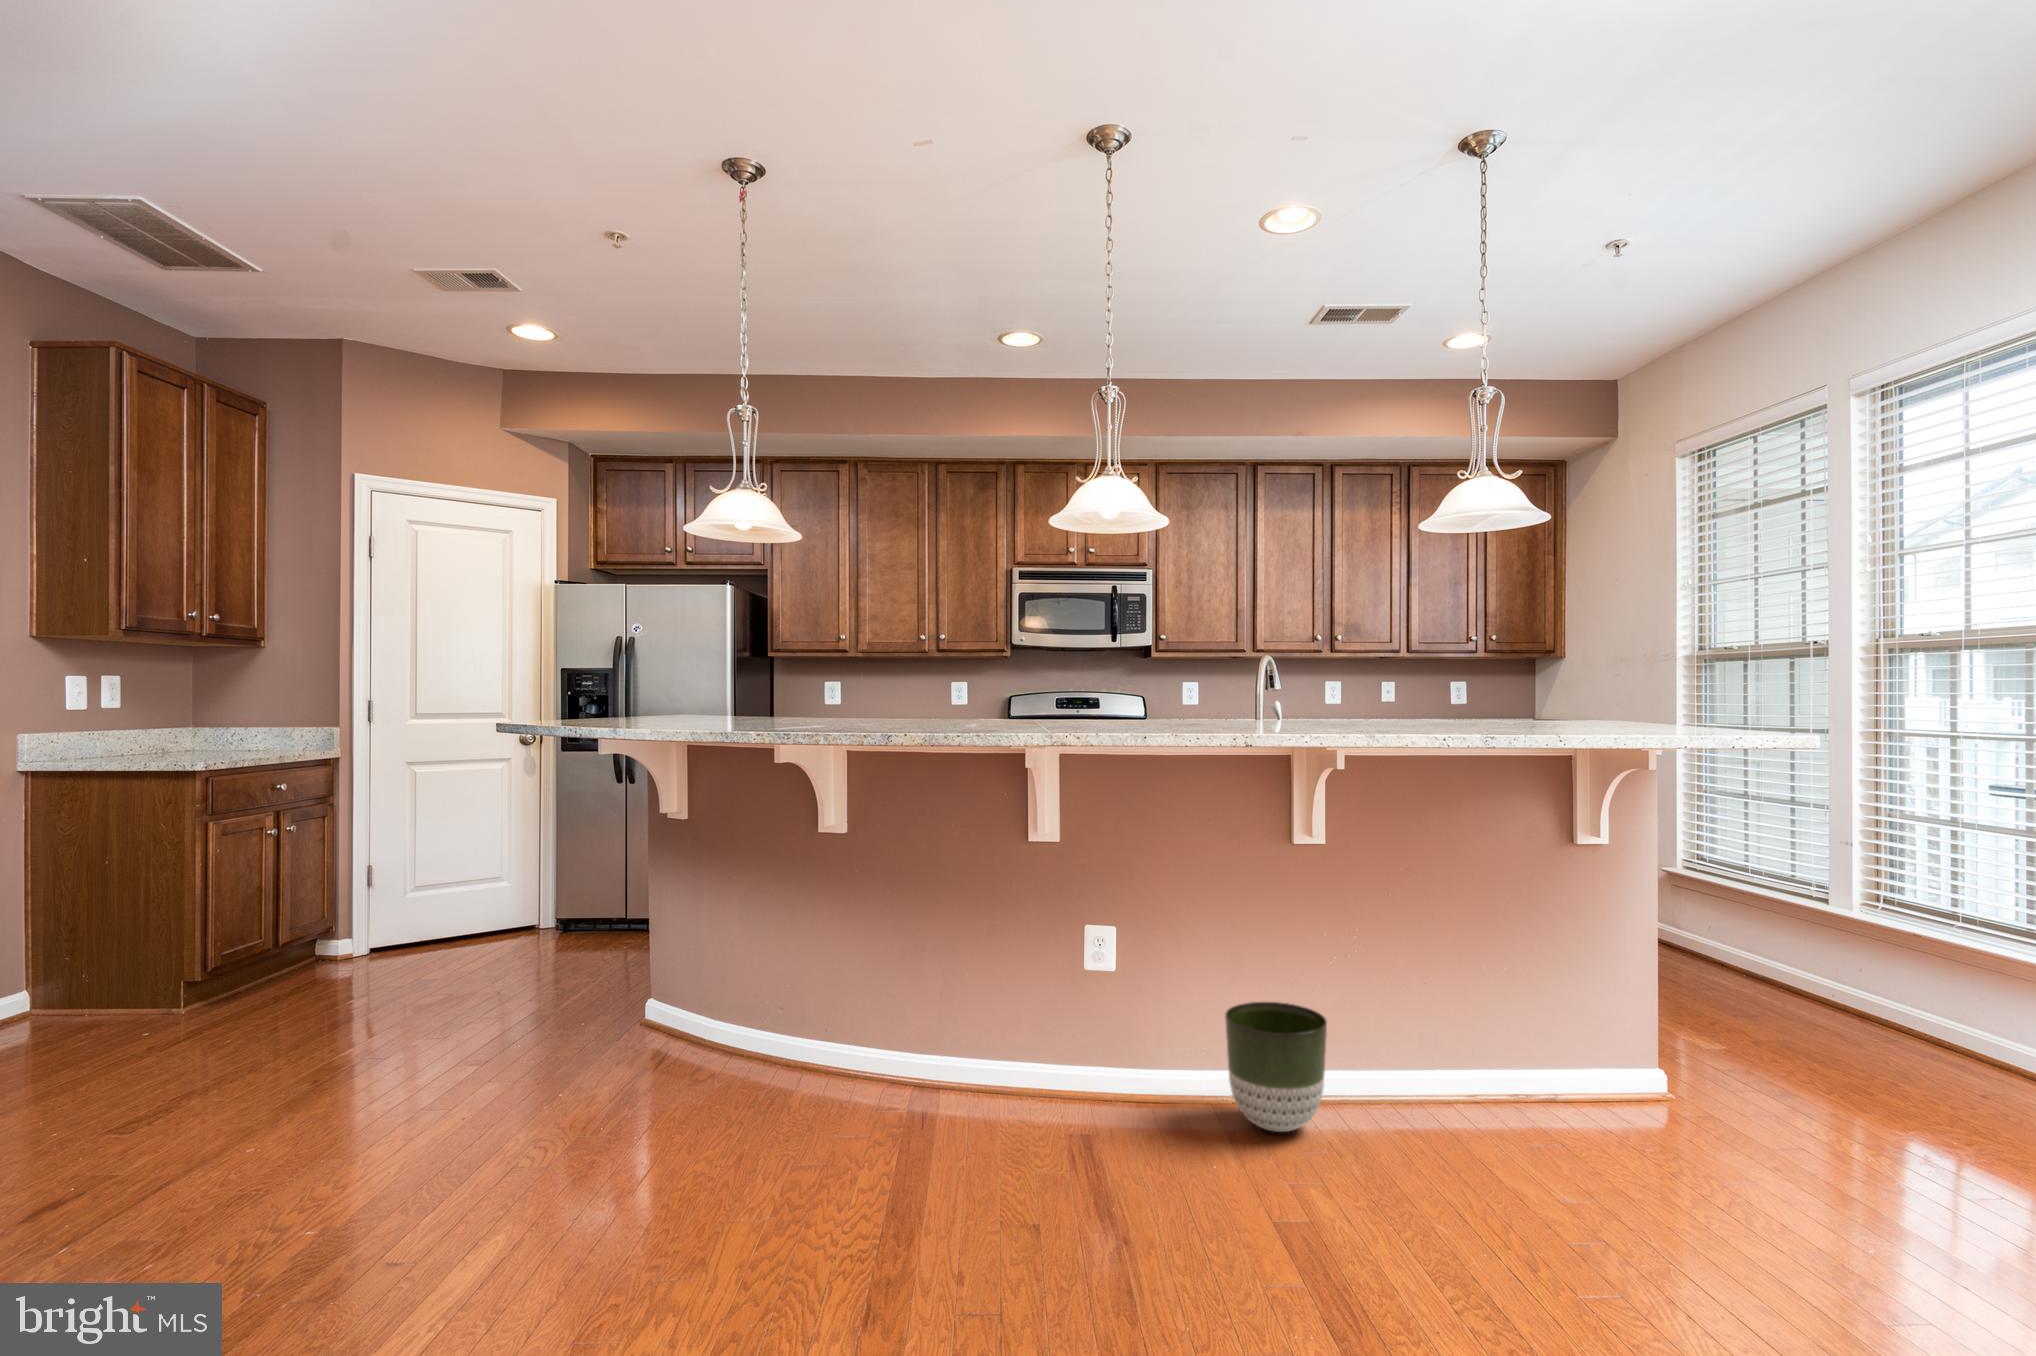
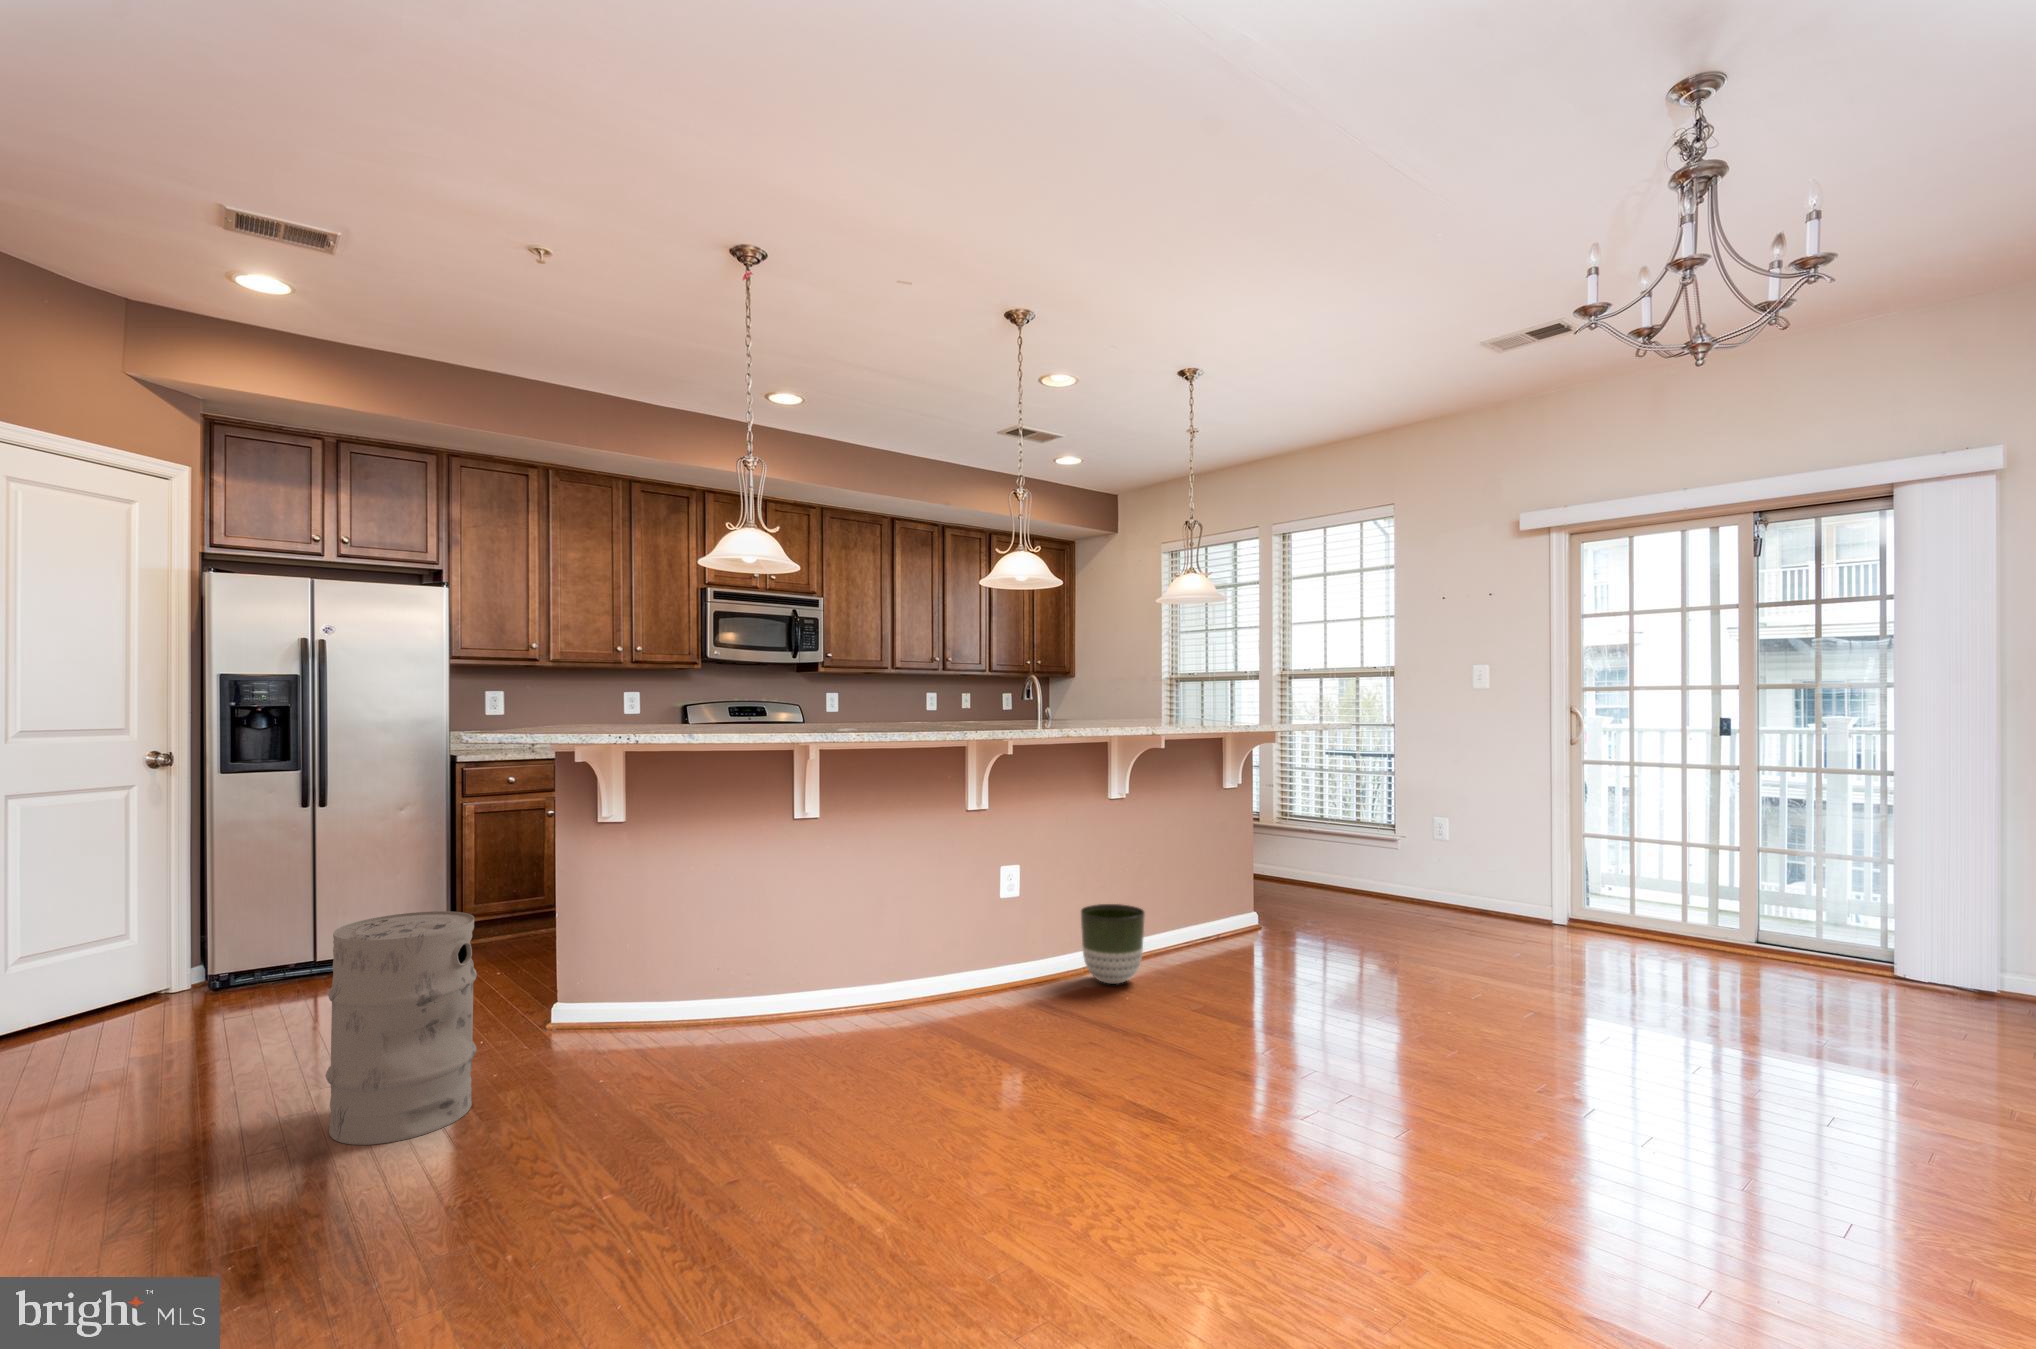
trash can: none [362,892,498,1106] -> present [326,911,477,1145]

